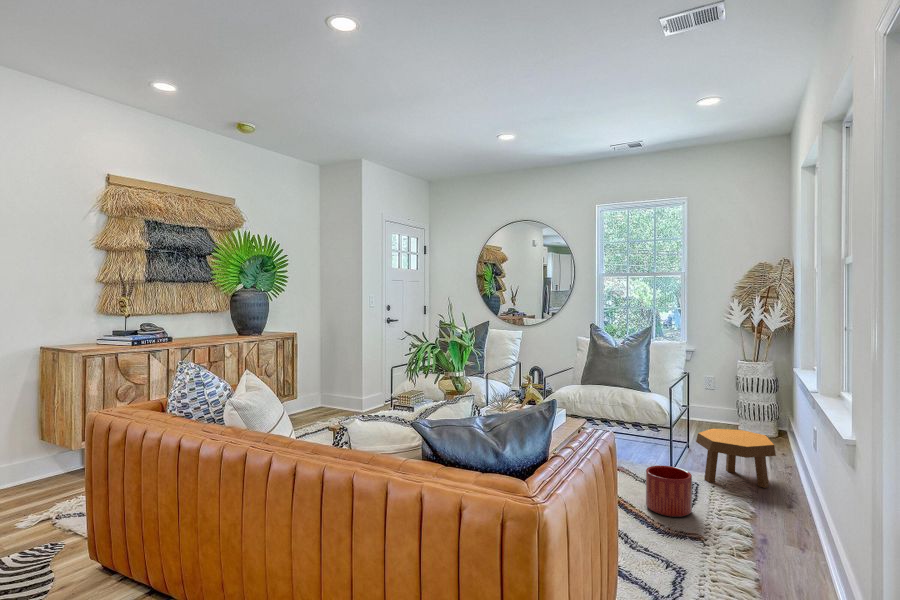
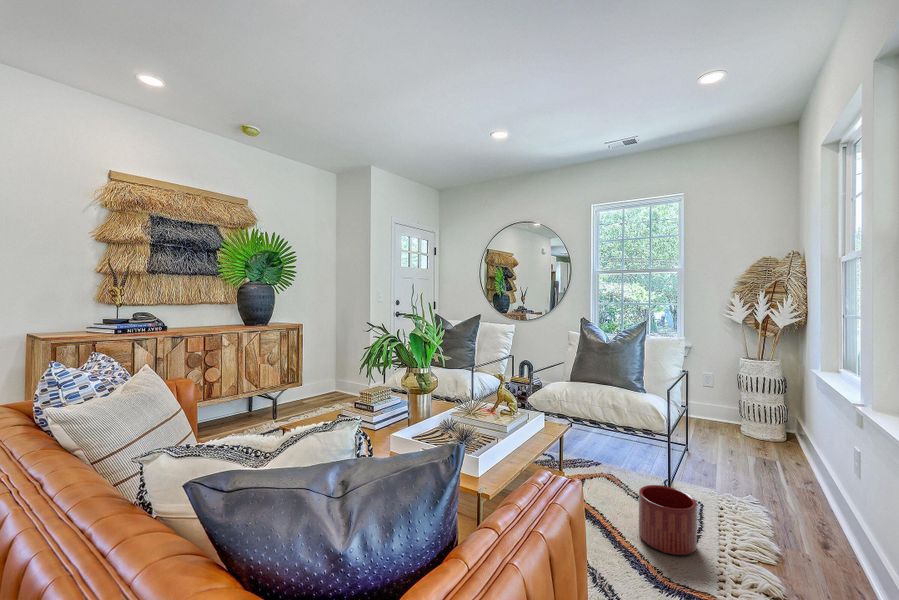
footstool: present [696,428,776,488] -> none [698,436,799,513]

